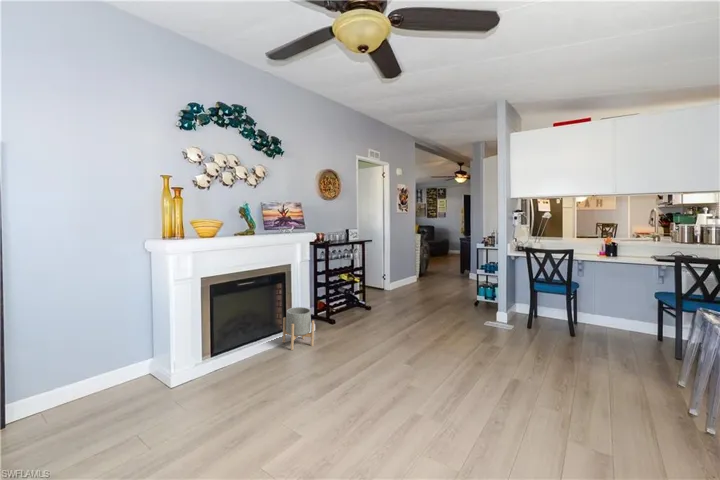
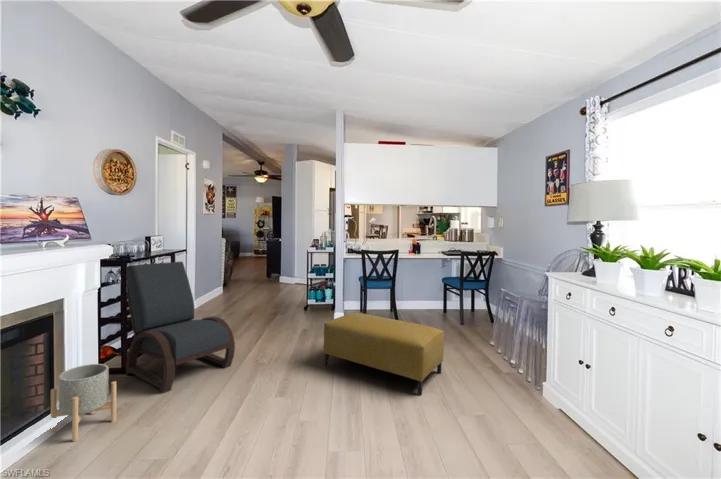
lounge chair: none [326,248,394,337] -> present [126,262,235,393]
ottoman: none [463,306,591,393] -> present [323,313,444,396]

